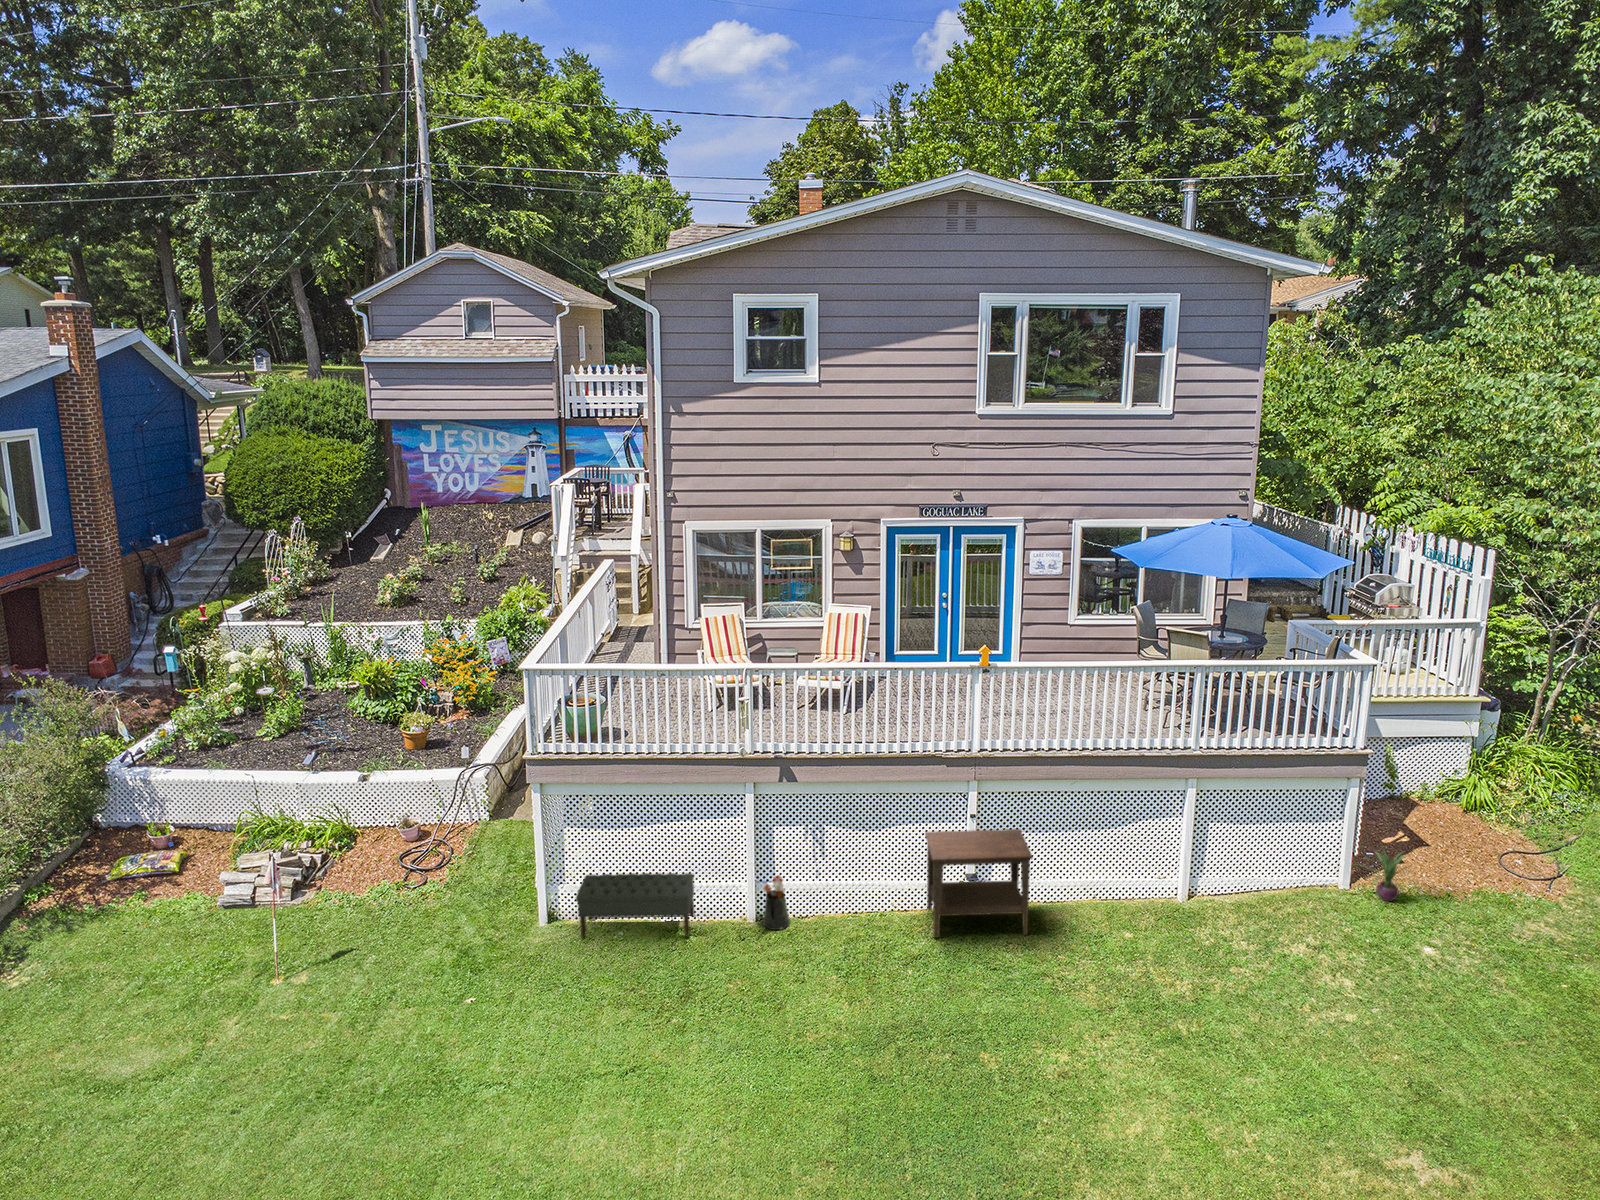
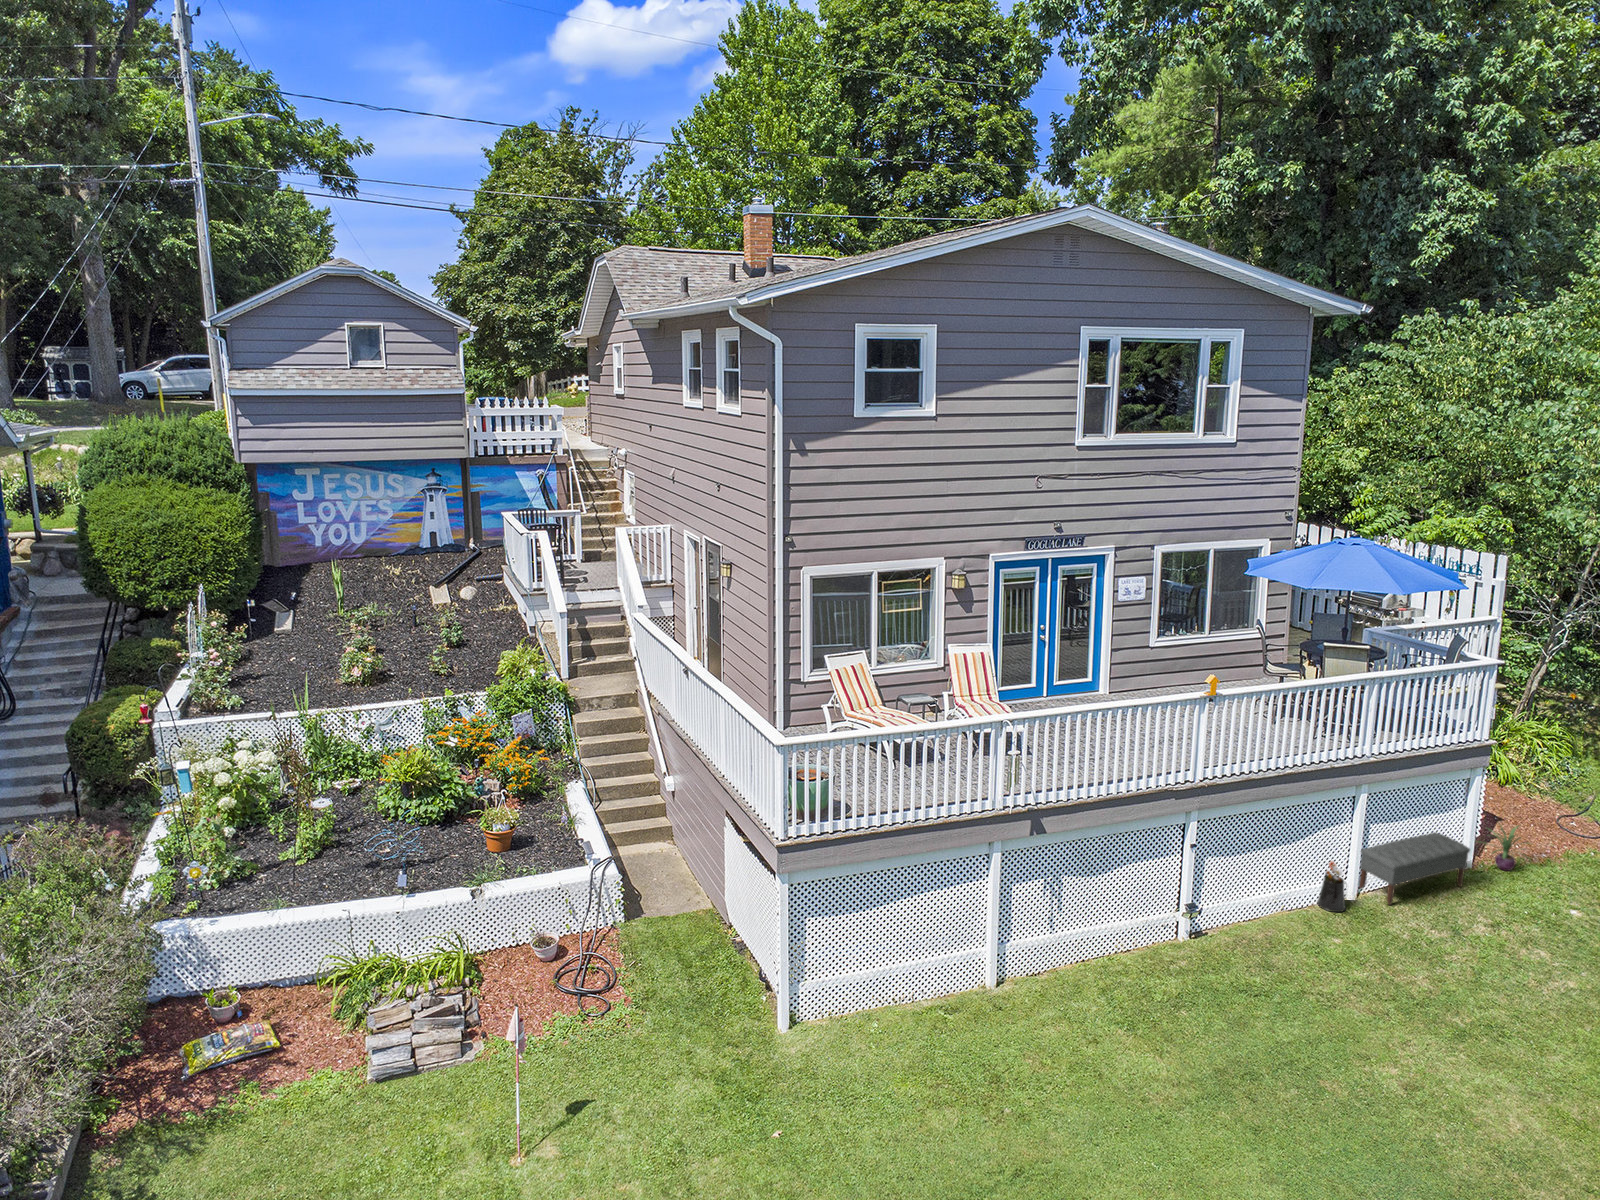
side table: present [925,829,1033,938] -> none [1157,851,1279,972]
bench: present [576,873,695,938] -> present [1359,832,1470,905]
watering can: present [763,875,790,930] -> present [1317,861,1346,912]

